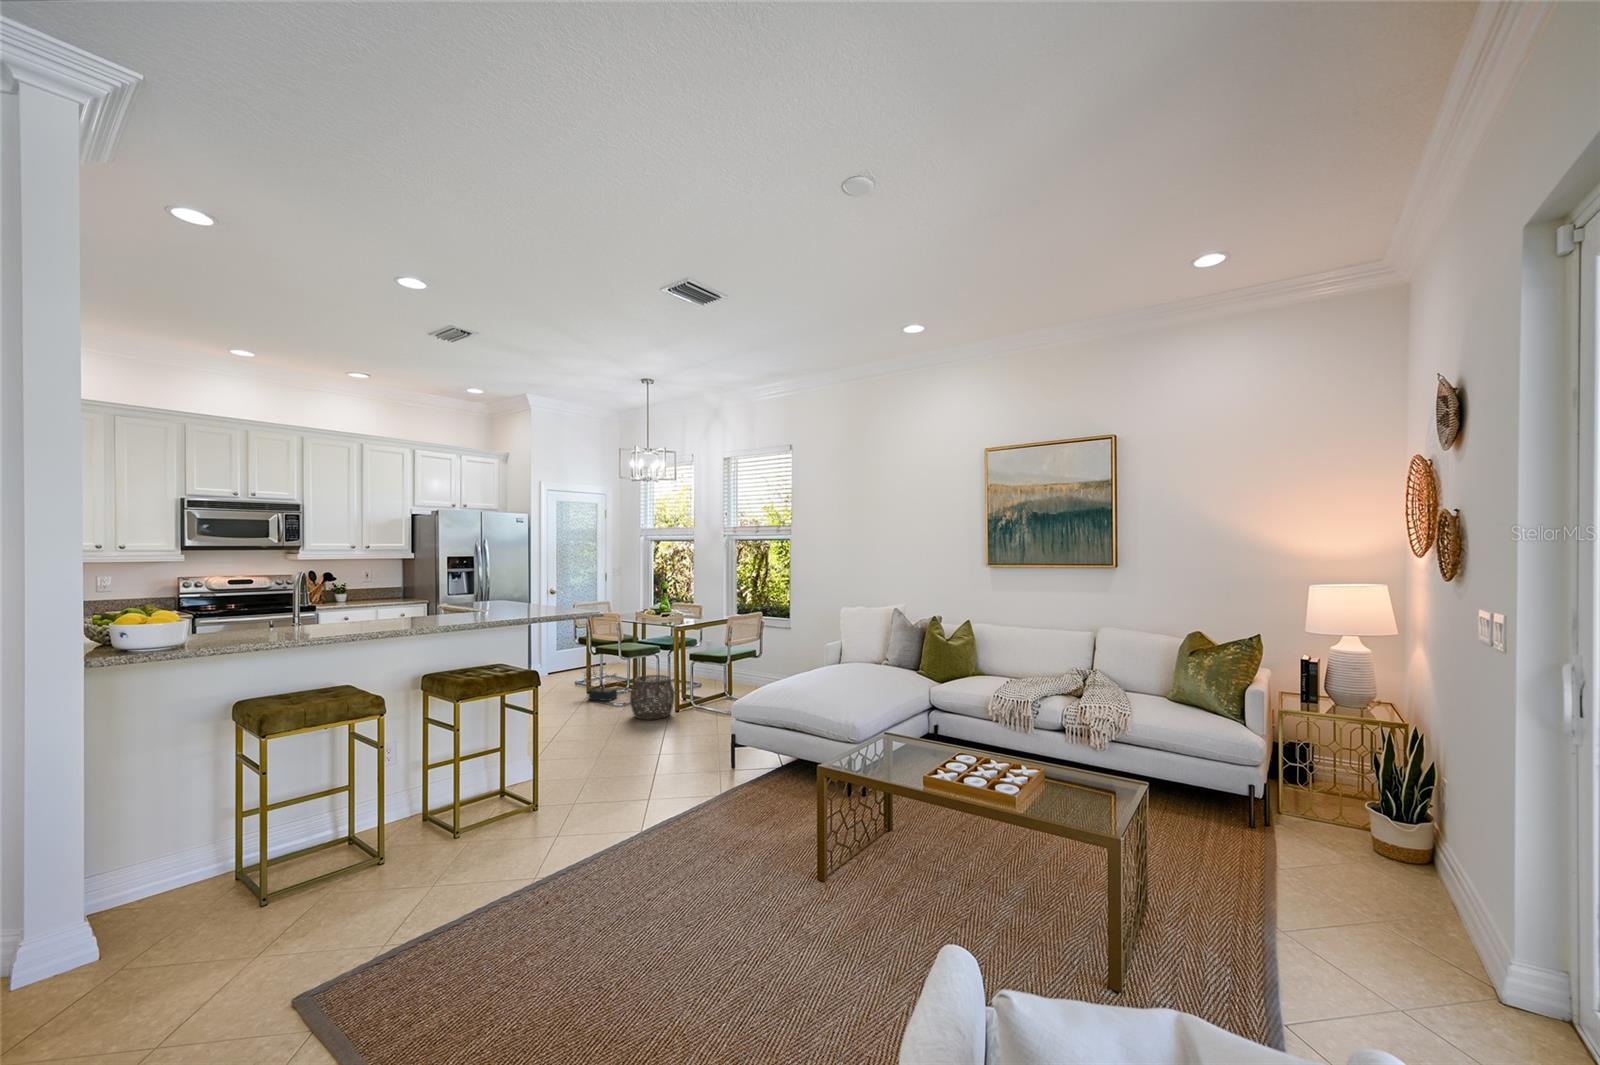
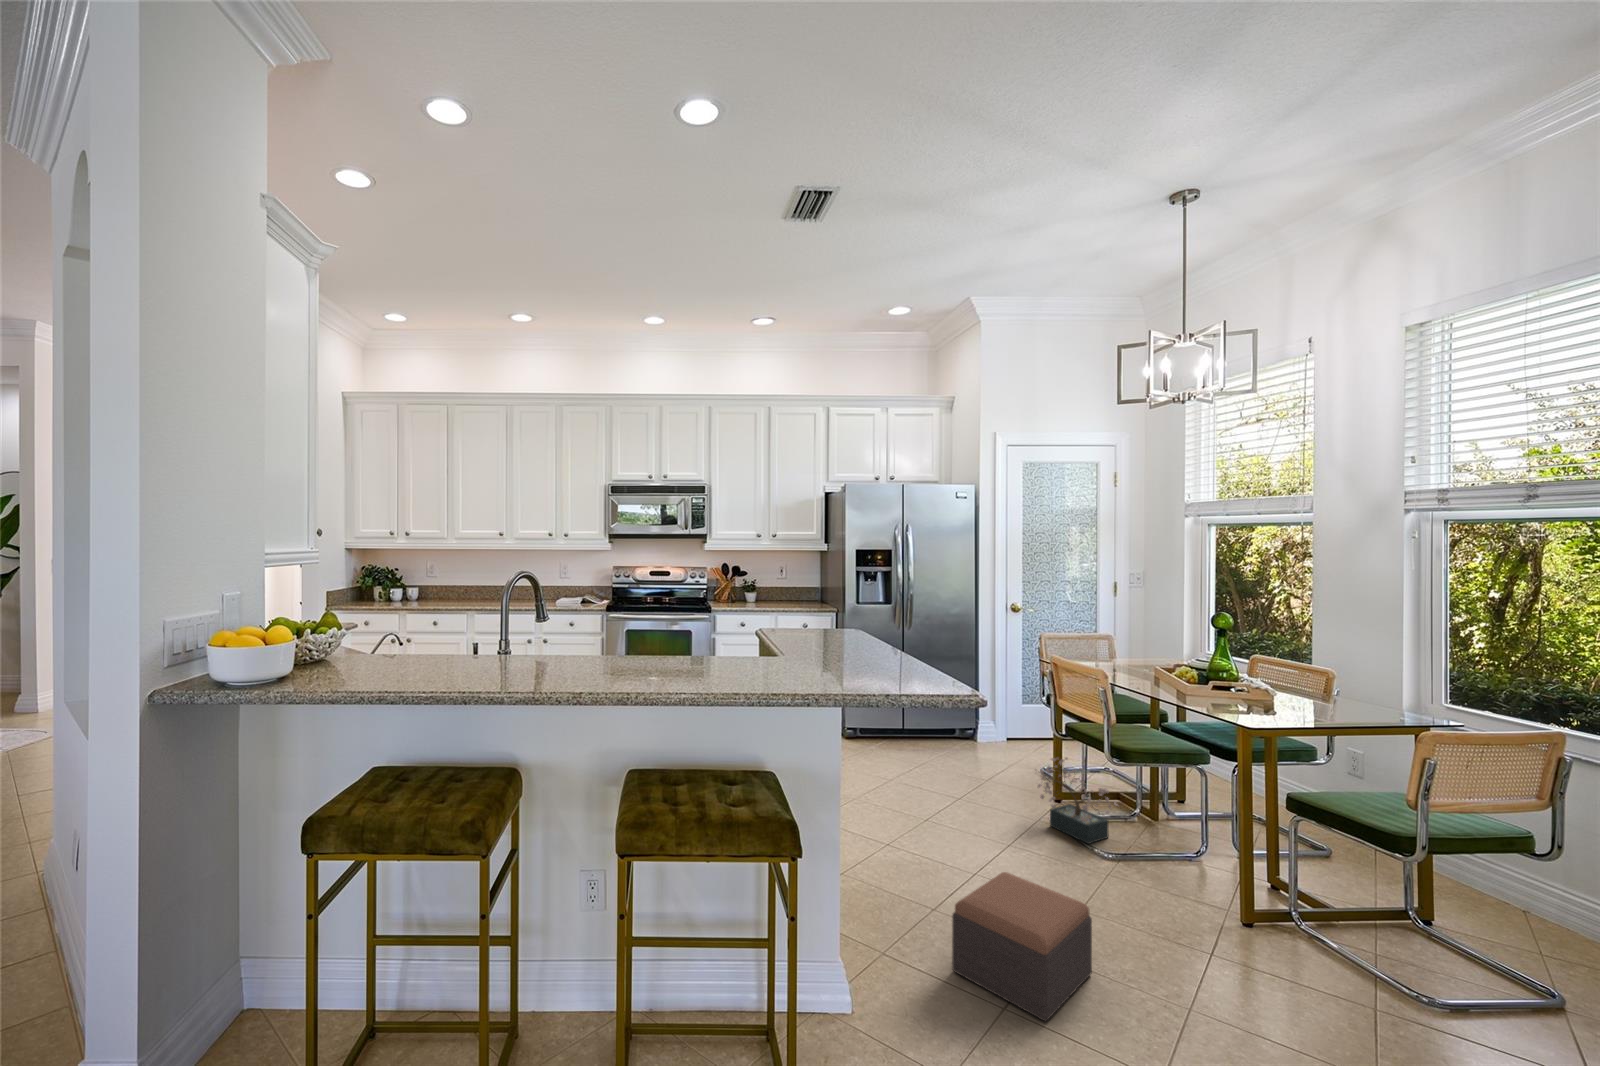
woven basket: present [630,675,675,720] -> none [1118,831,1243,968]
footstool: none [570,700,624,740] -> present [952,872,1092,1021]

